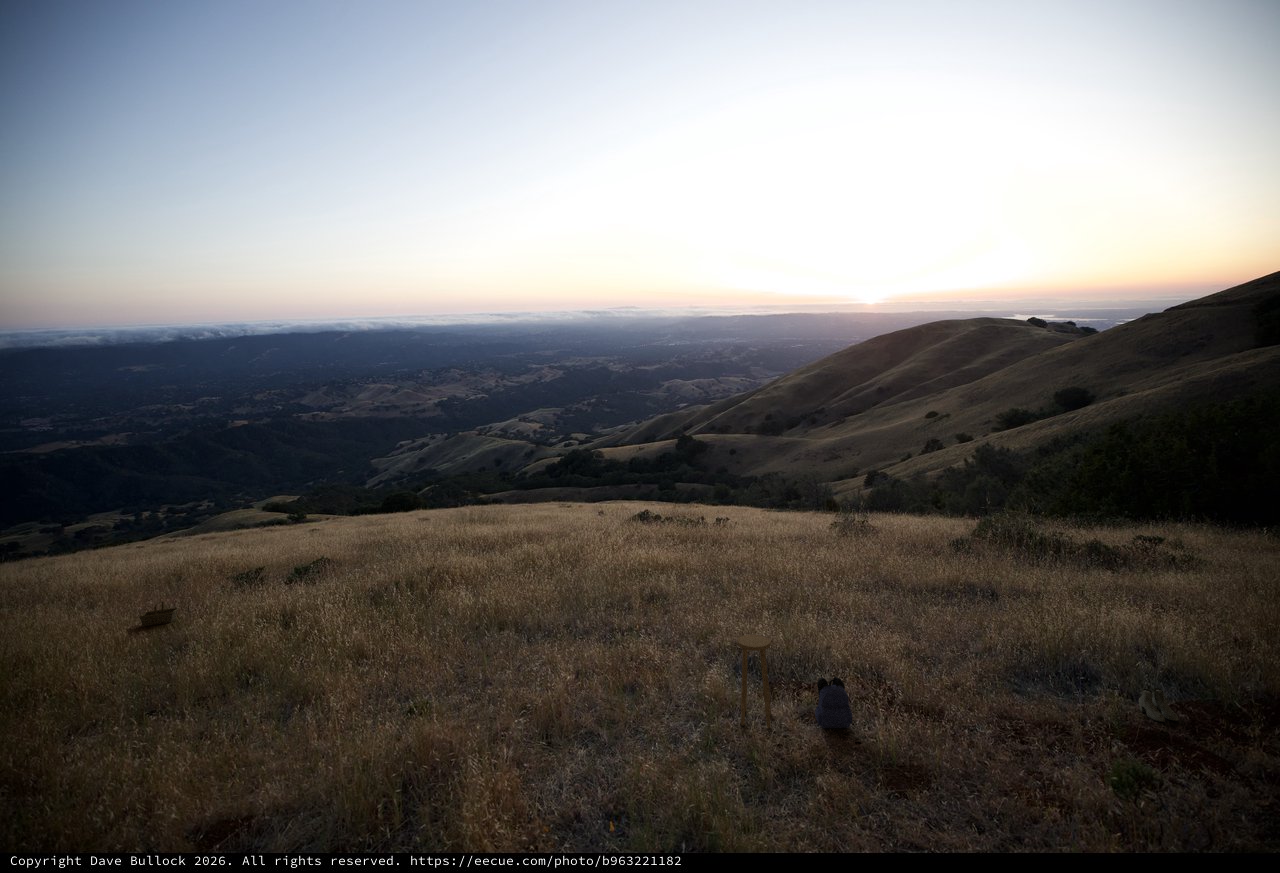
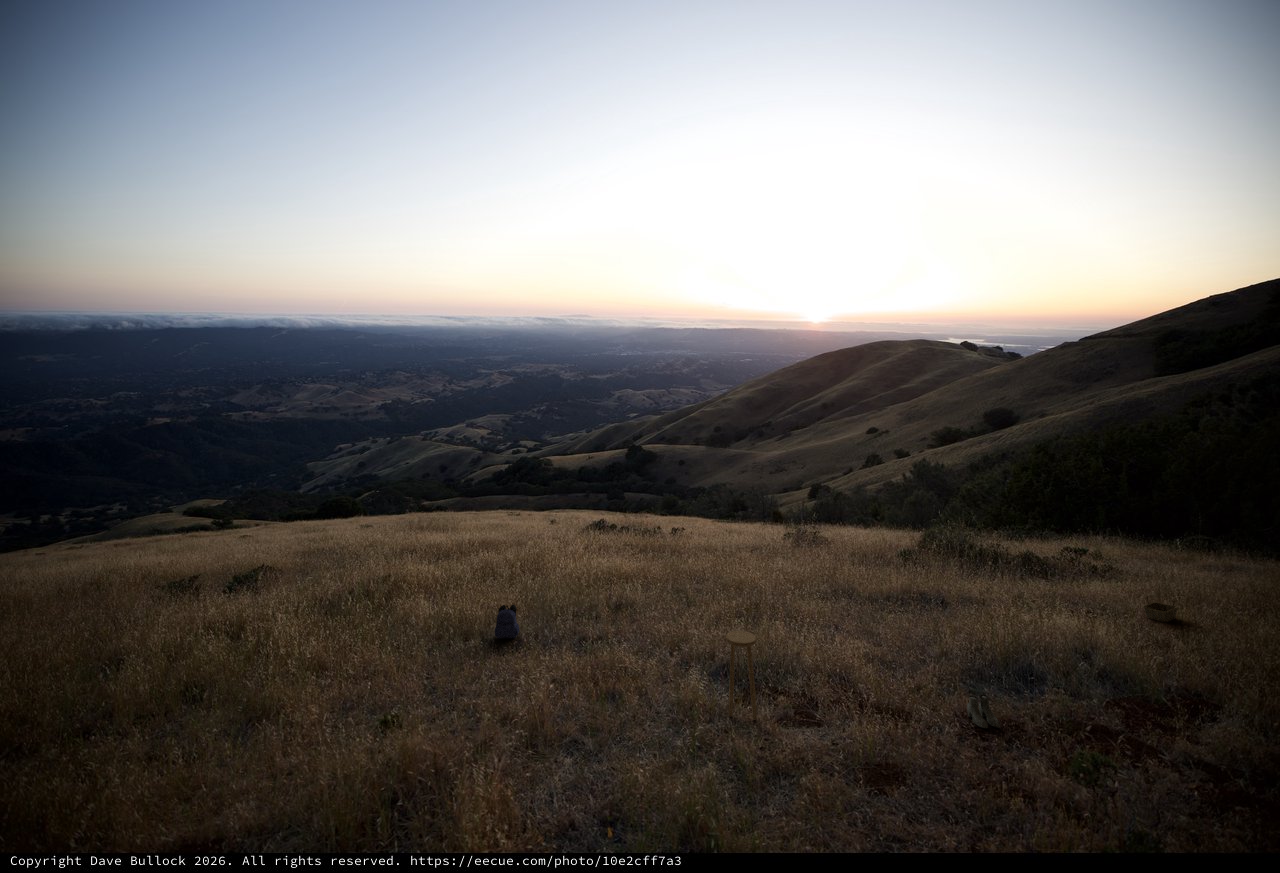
basket: present [139,601,179,626] -> present [1143,595,1179,622]
backpack: present [815,677,852,728] -> present [495,604,519,639]
boots: present [1139,688,1178,722] -> present [967,695,1000,728]

